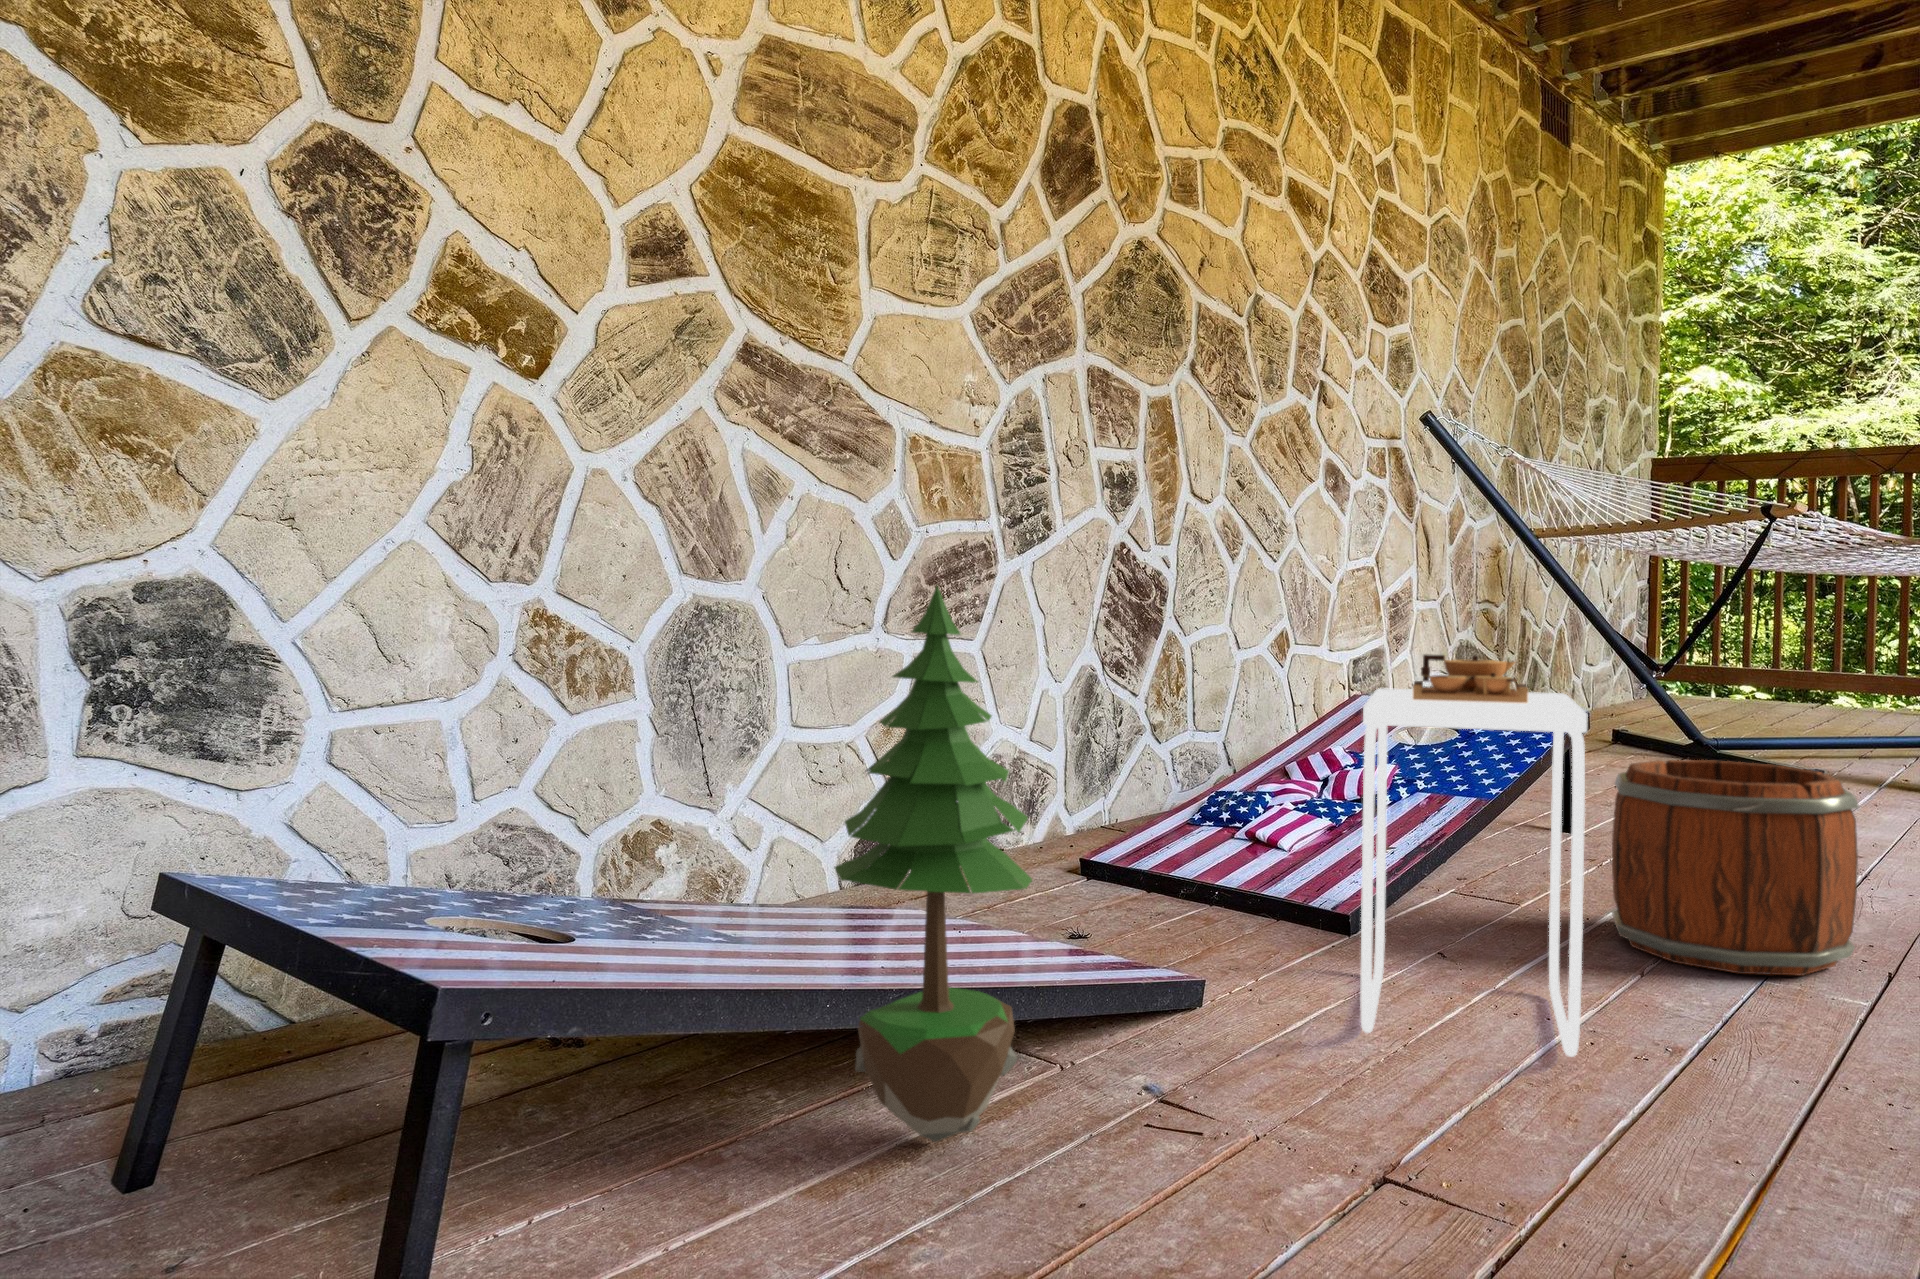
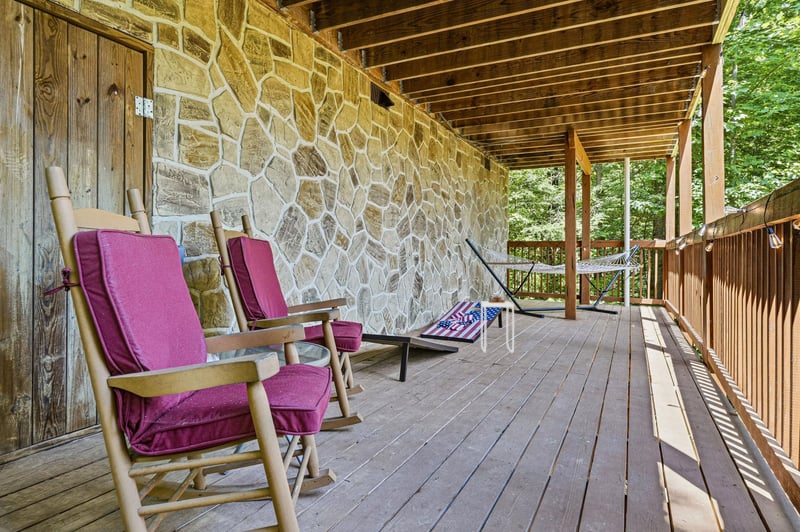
potted tree: present [835,586,1032,1142] -> none [426,290,453,365]
bucket: present [1612,760,1859,976] -> none [513,312,548,344]

